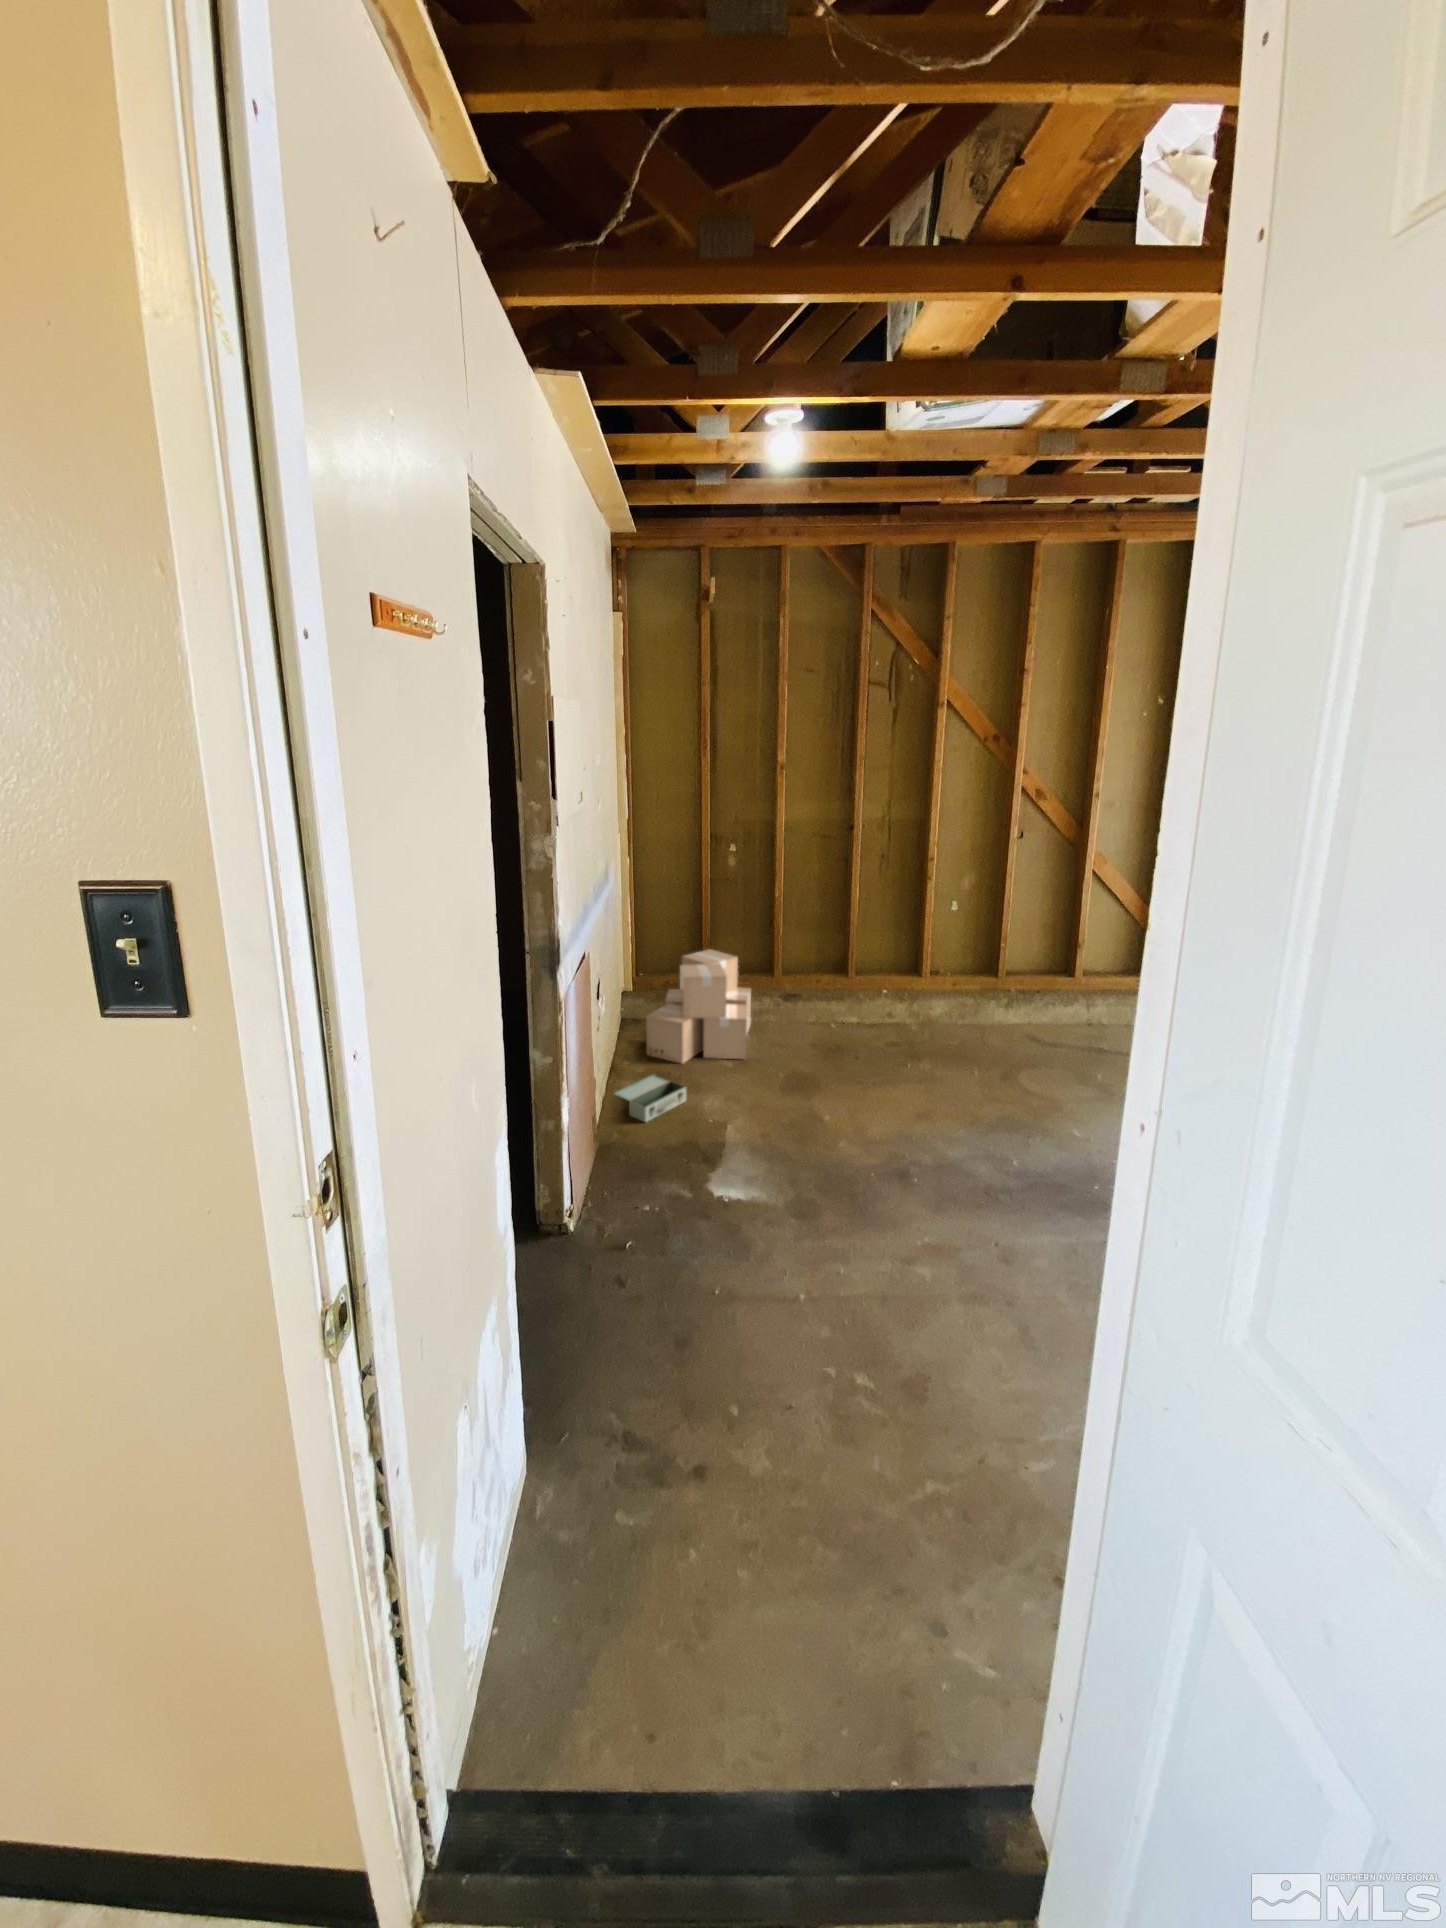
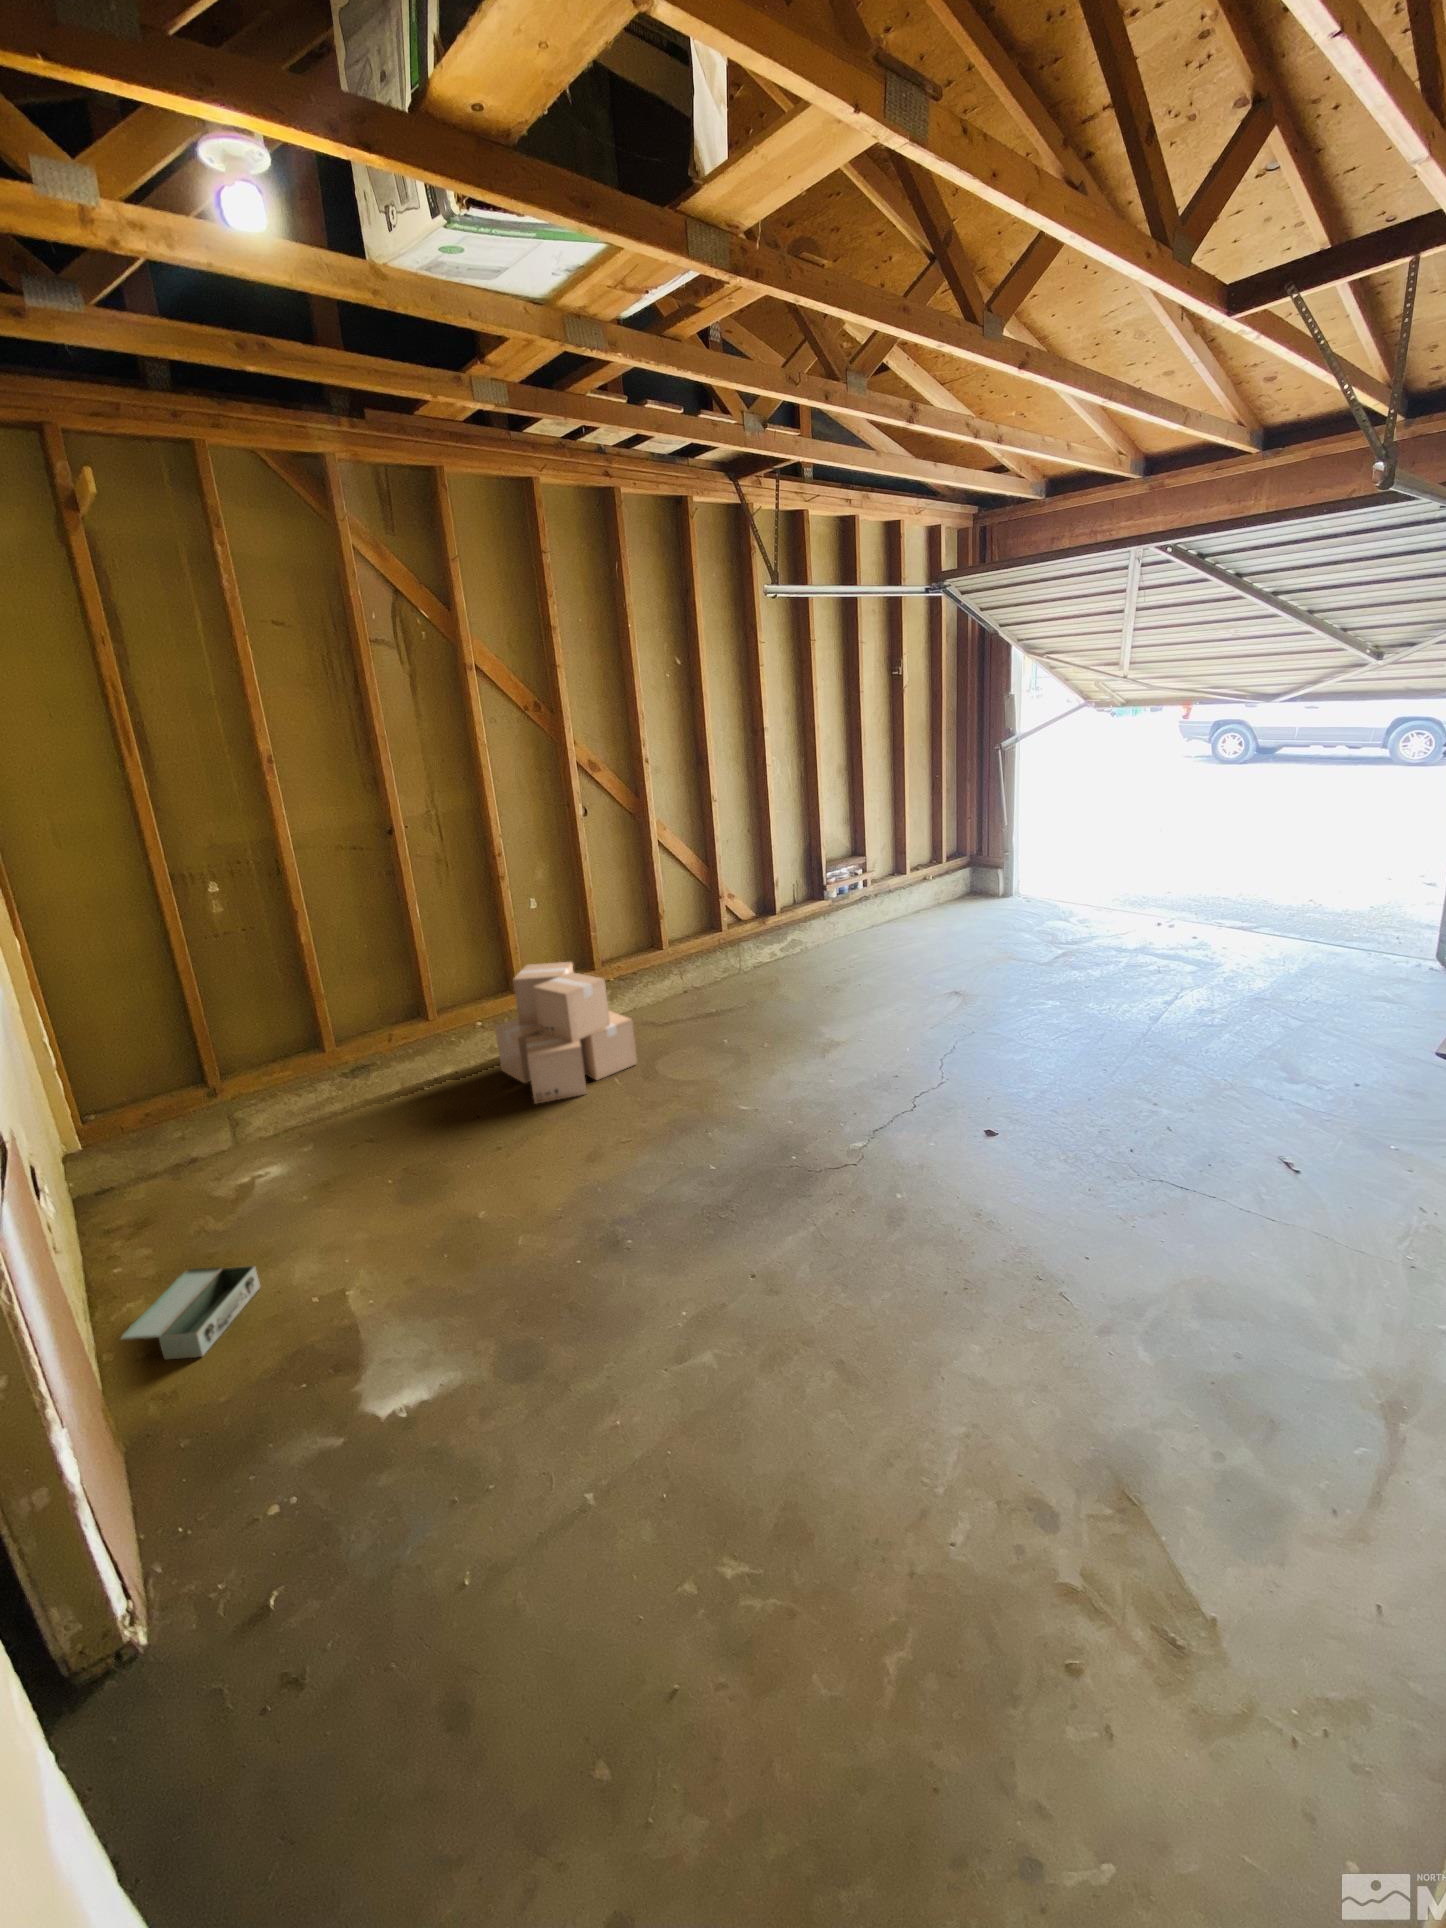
cardboard box: present [646,949,751,1063] -> present [495,962,637,1104]

